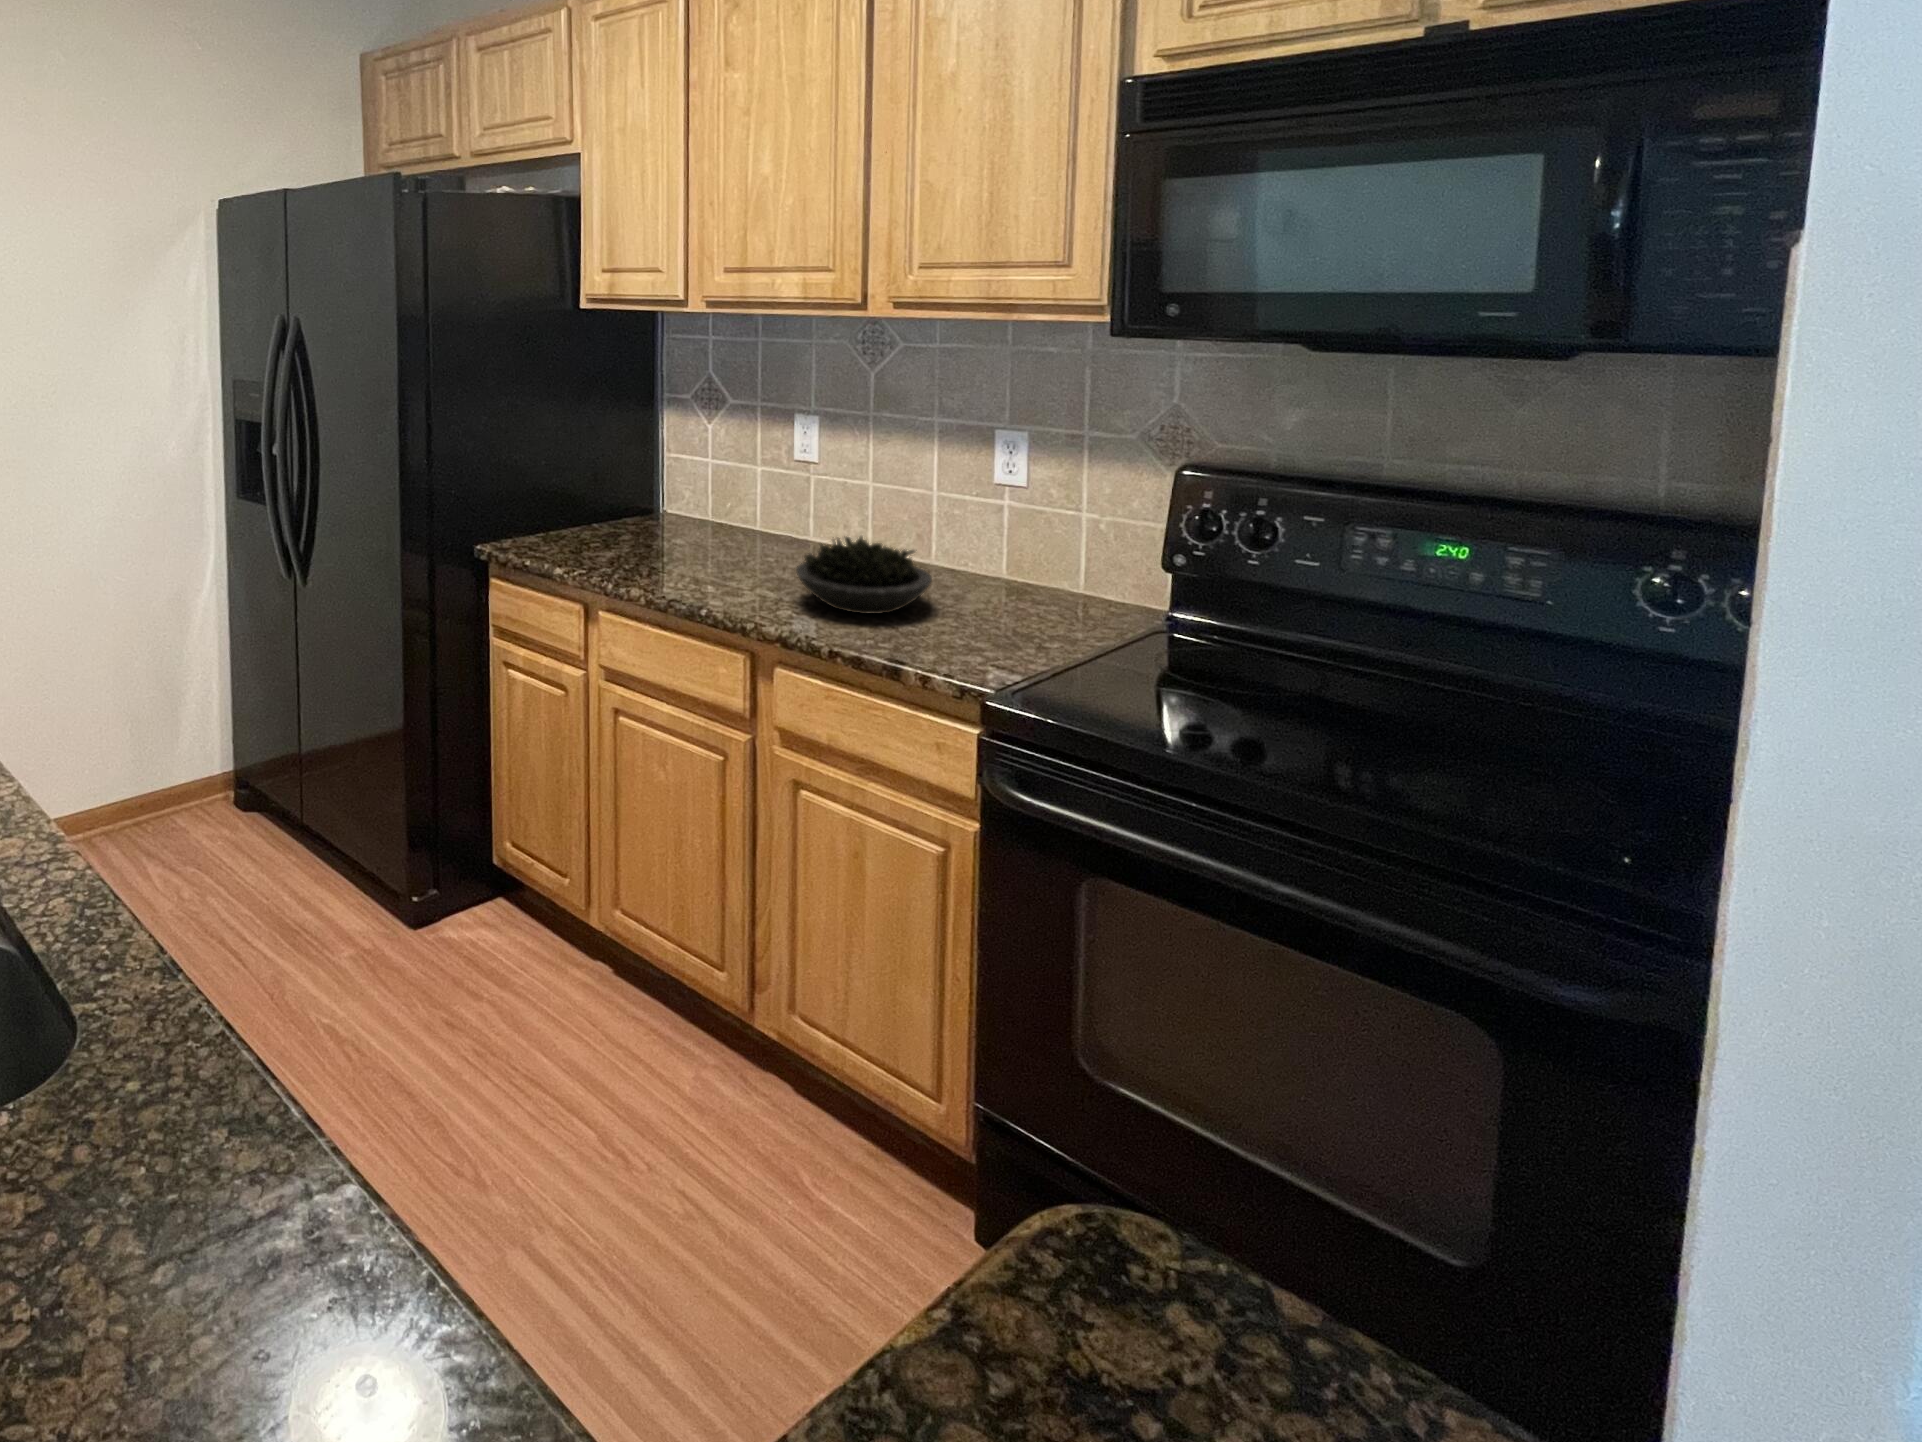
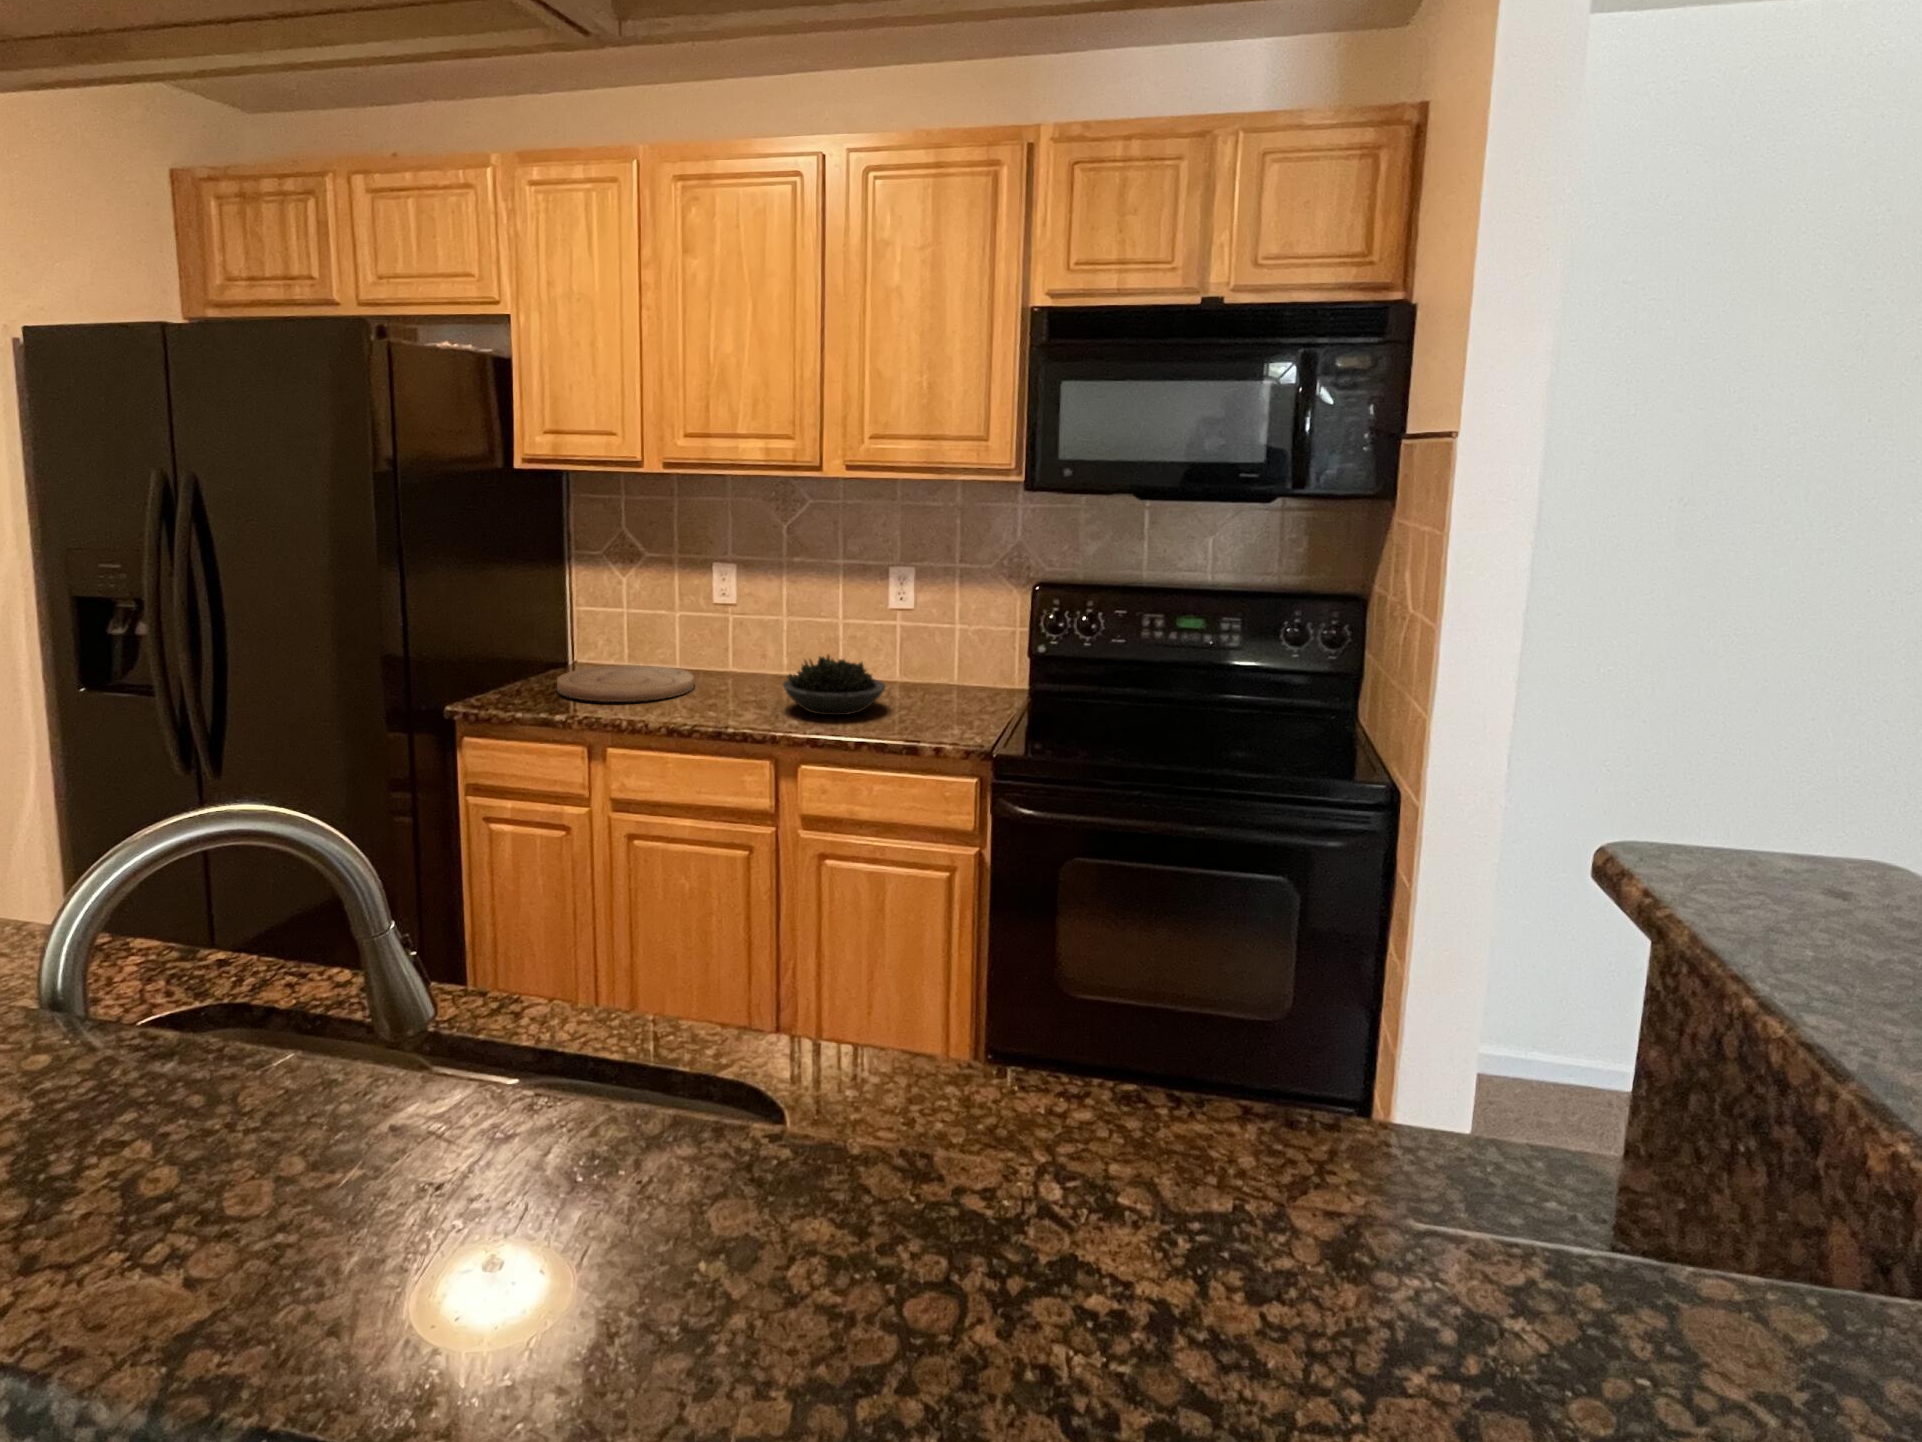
cutting board: none [599,516,748,561] -> present [557,665,694,702]

